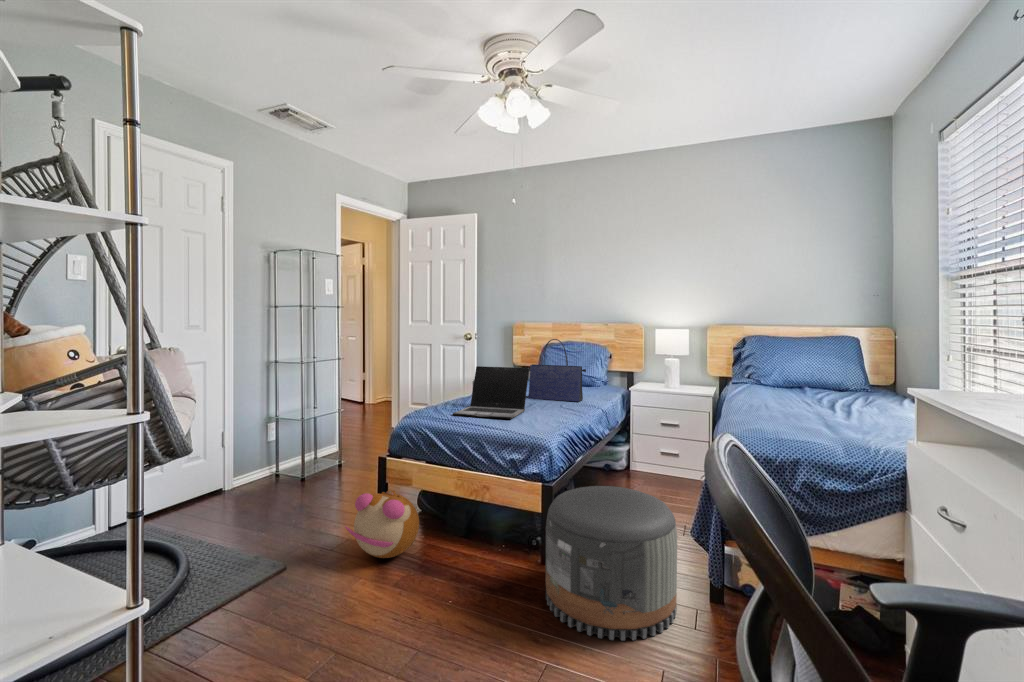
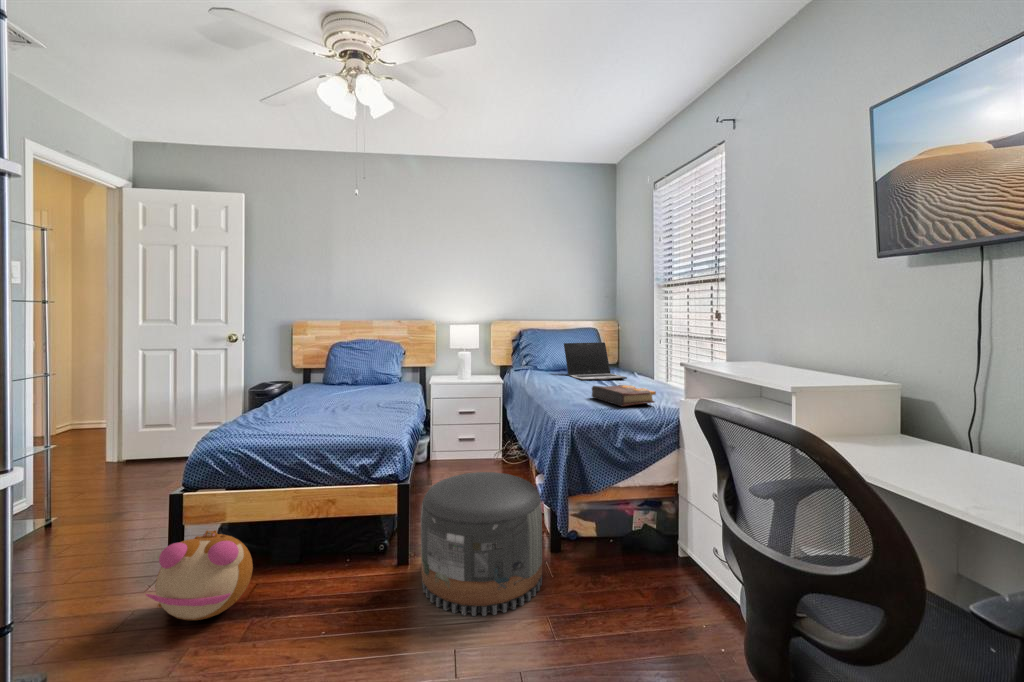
tote bag: present [528,339,586,402] -> none [337,337,399,401]
laptop: present [453,366,529,419] -> present [564,342,627,381]
book: none [787,409,875,440] -> present [592,385,656,406]

